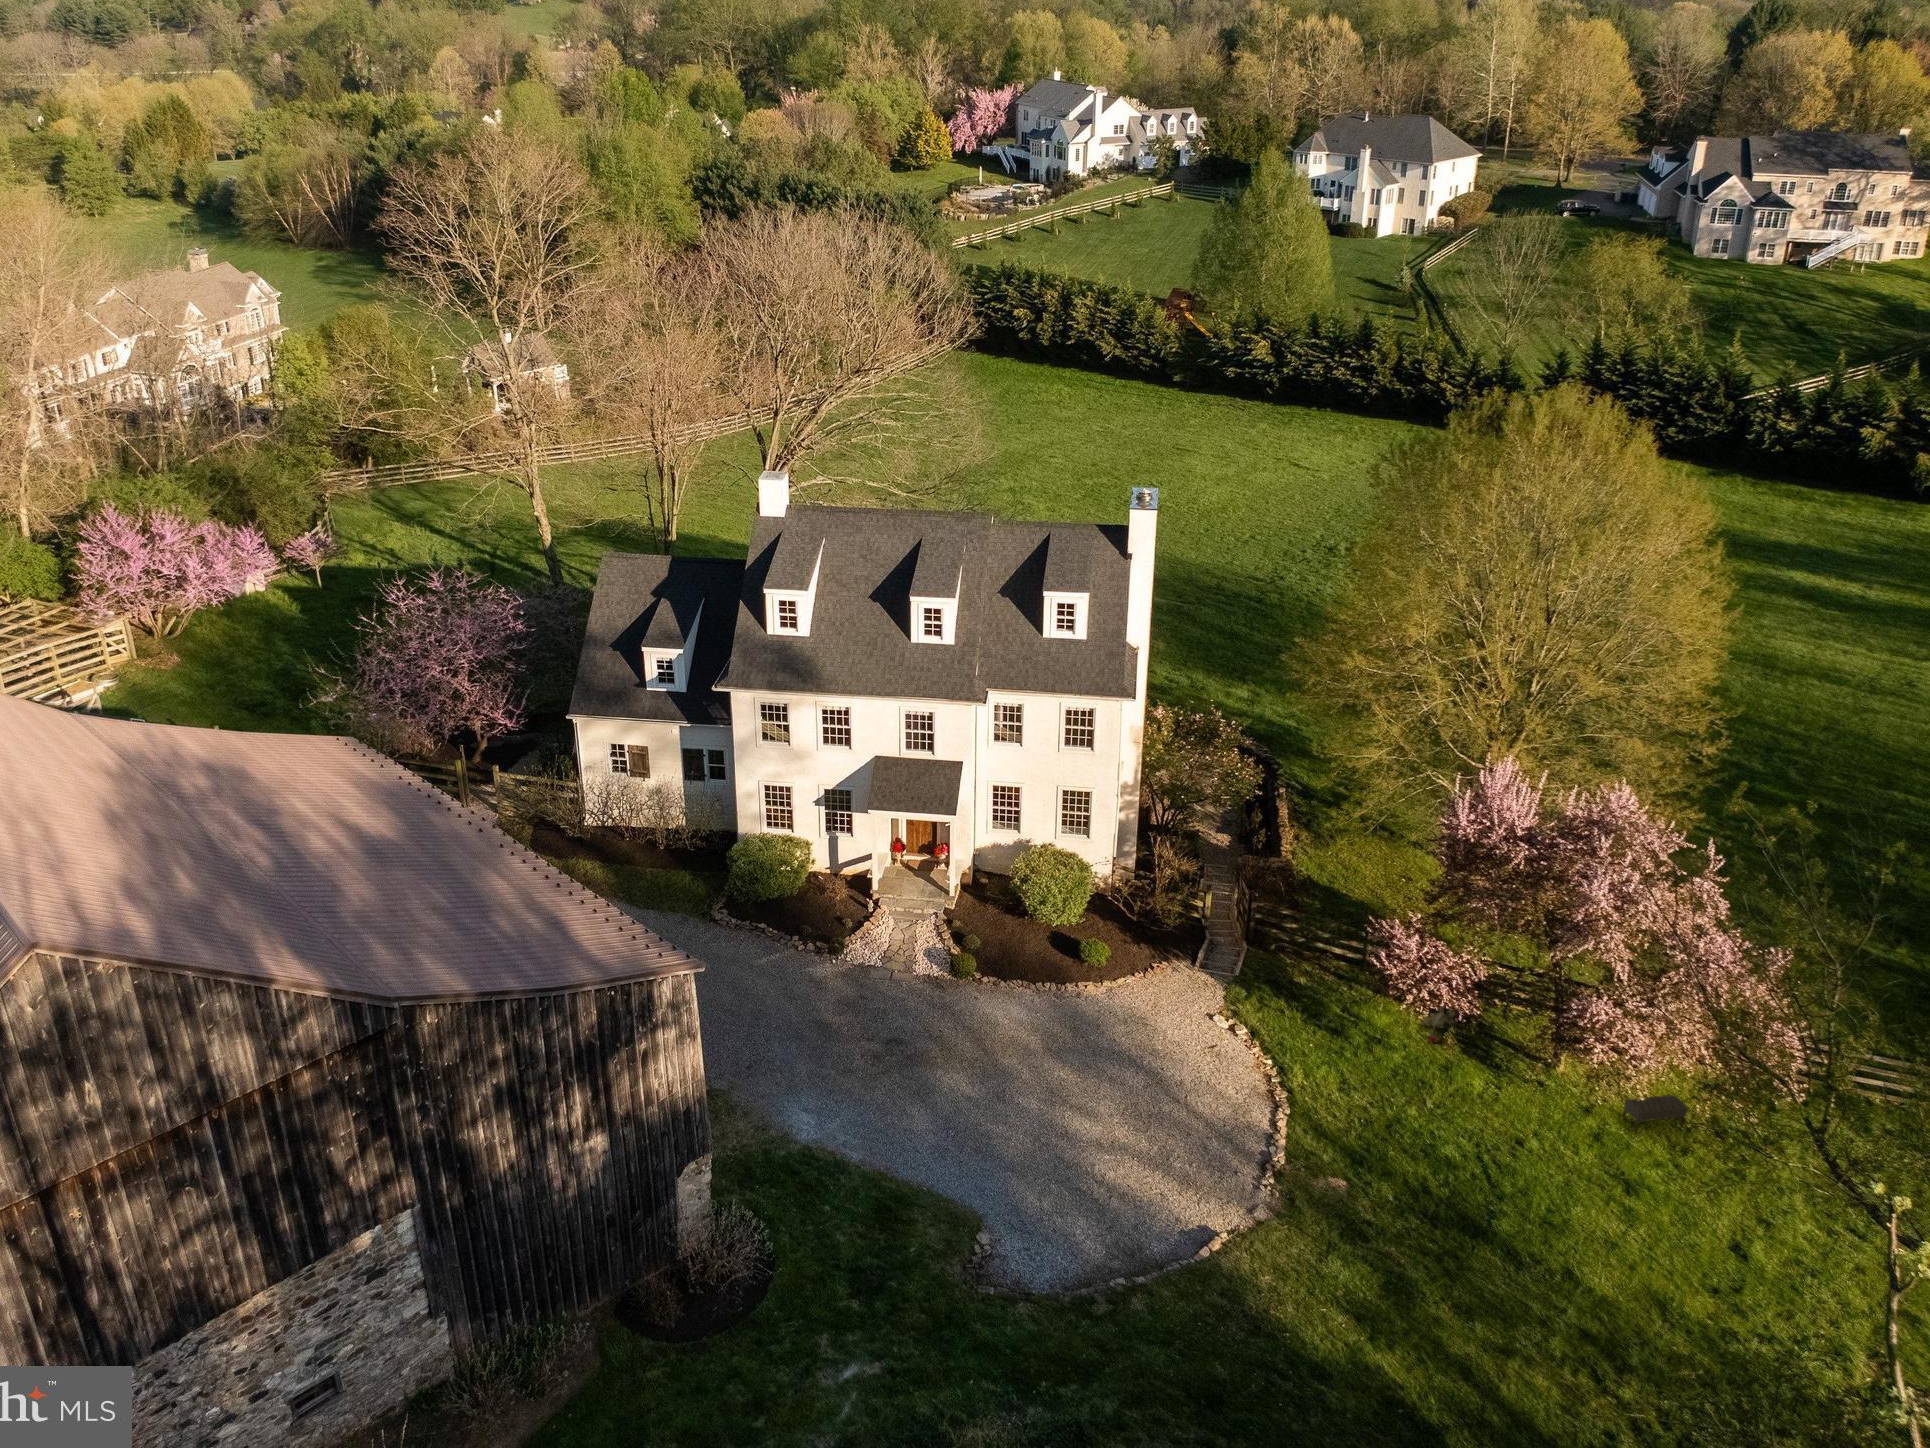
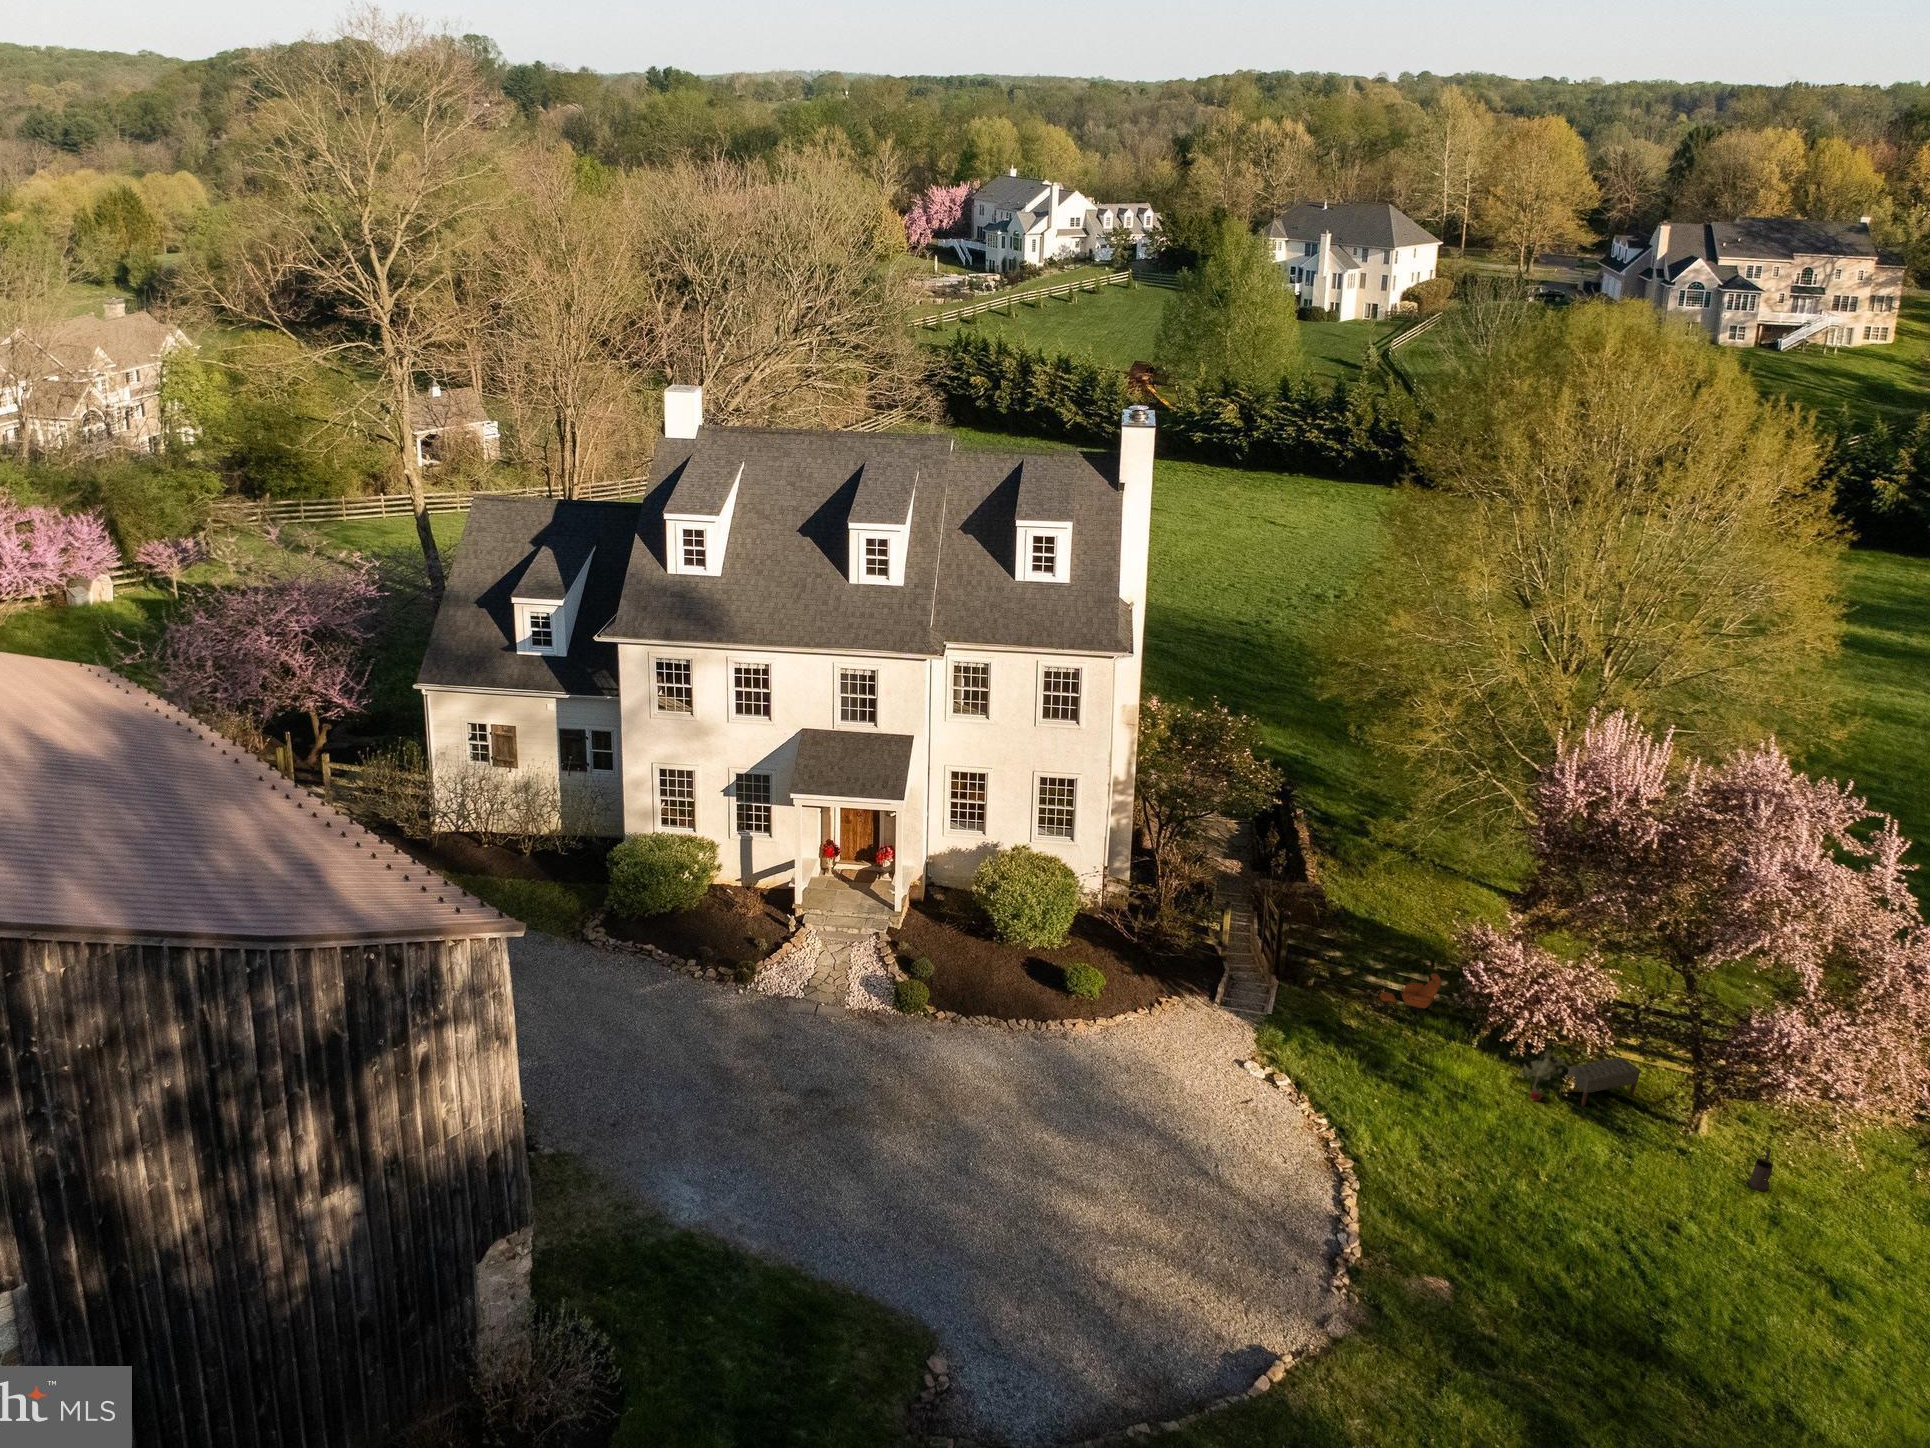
lounge chair: none [1318,942,1368,977] -> present [1378,973,1441,1019]
watering can: none [1586,1081,1604,1113] -> present [1749,1149,1773,1192]
bench: present [1622,1095,1688,1131] -> present [1565,1057,1641,1106]

